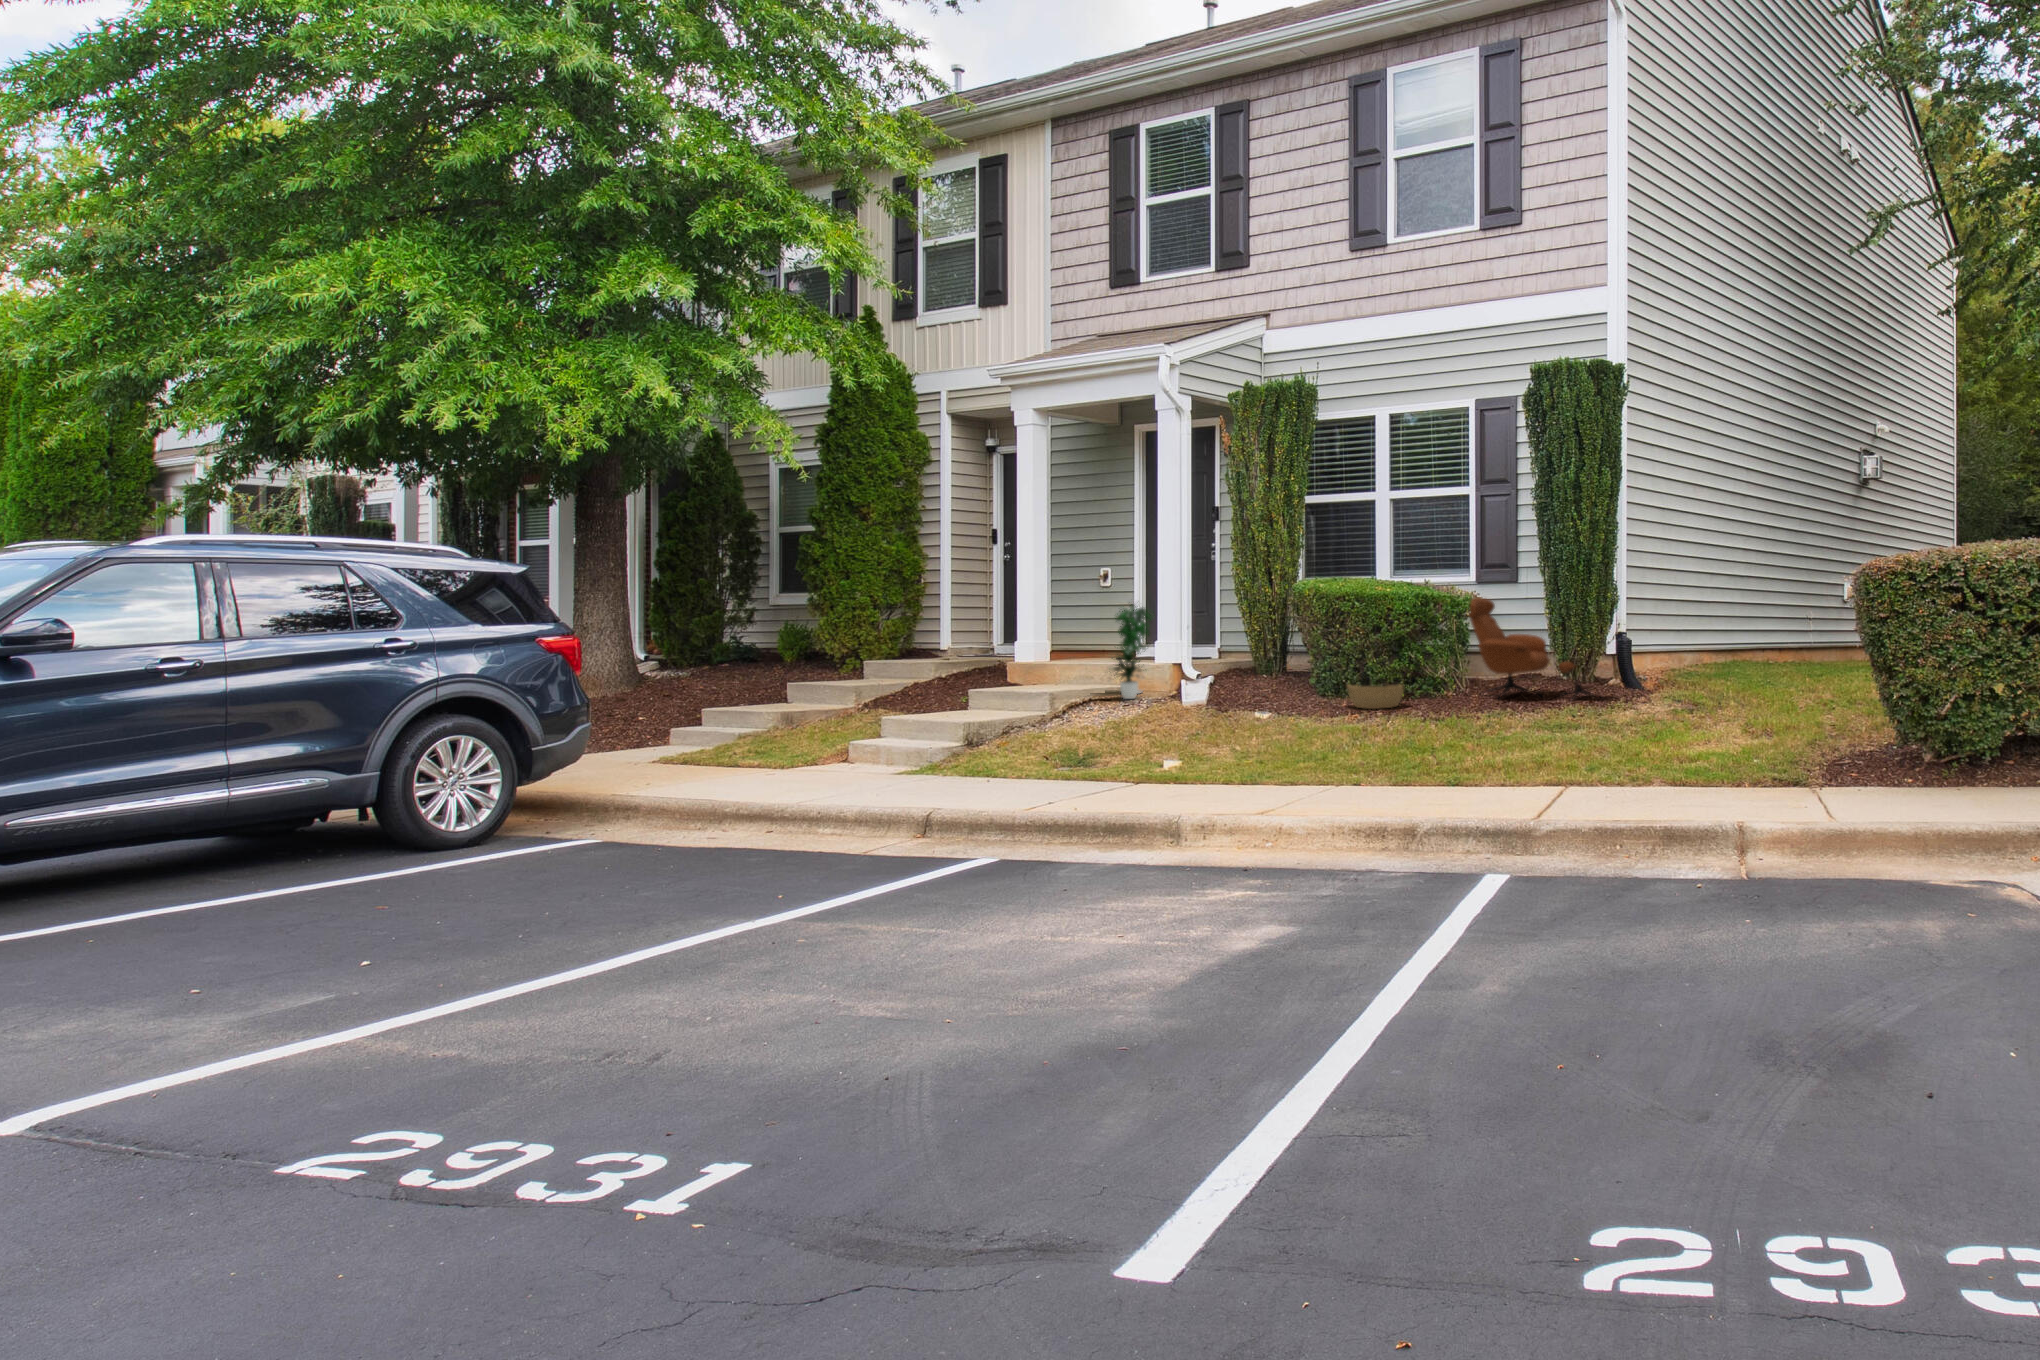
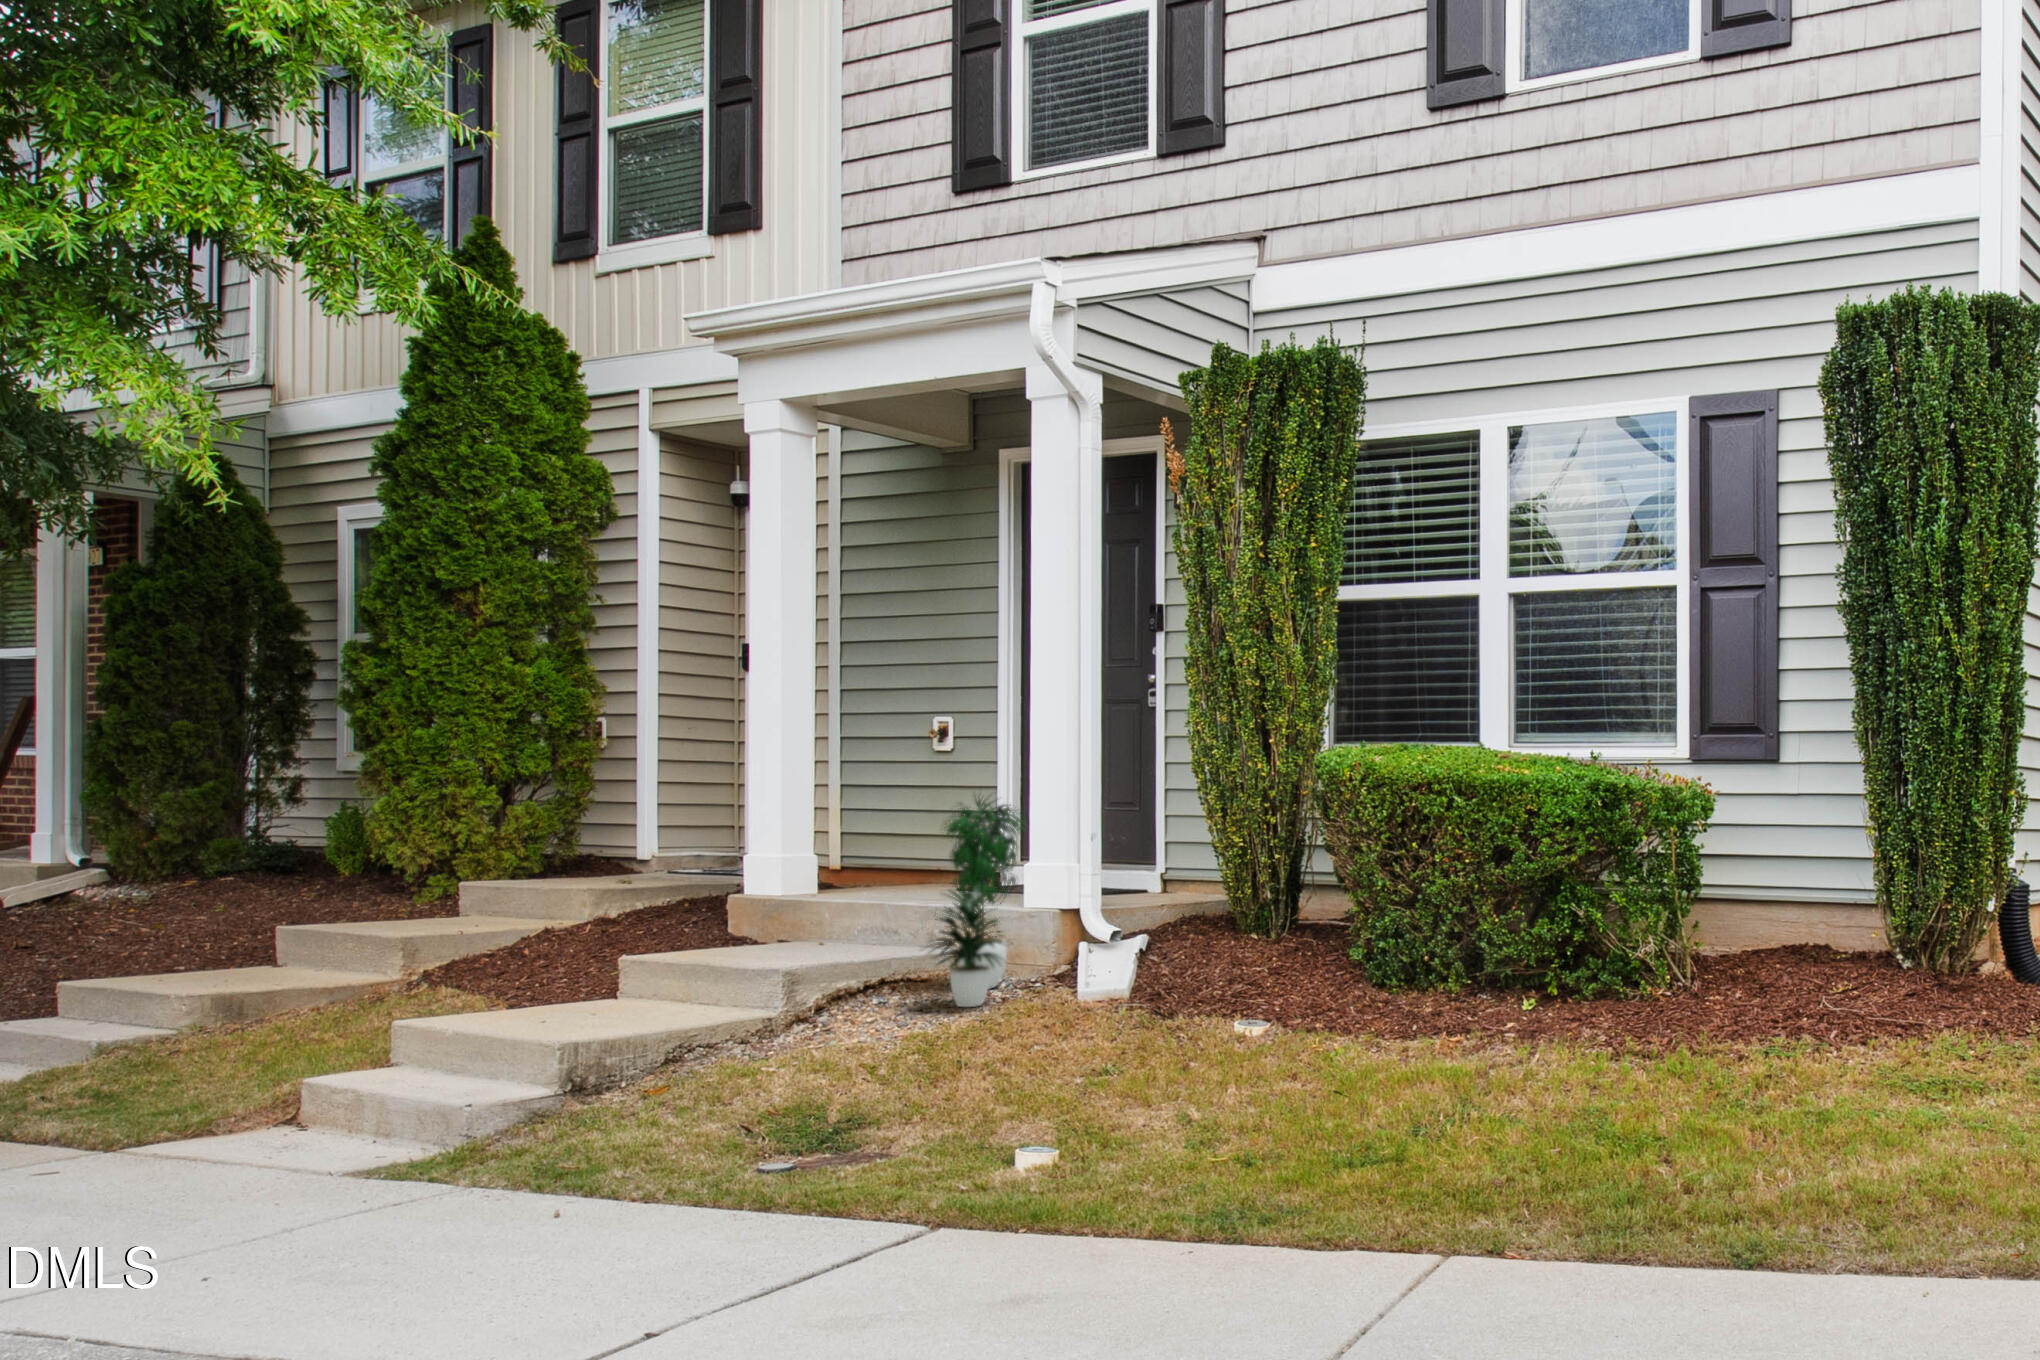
lounge chair: present [1469,597,1595,697] -> none [1699,786,1993,1015]
basket: present [1347,684,1403,709] -> none [1453,971,1582,1041]

